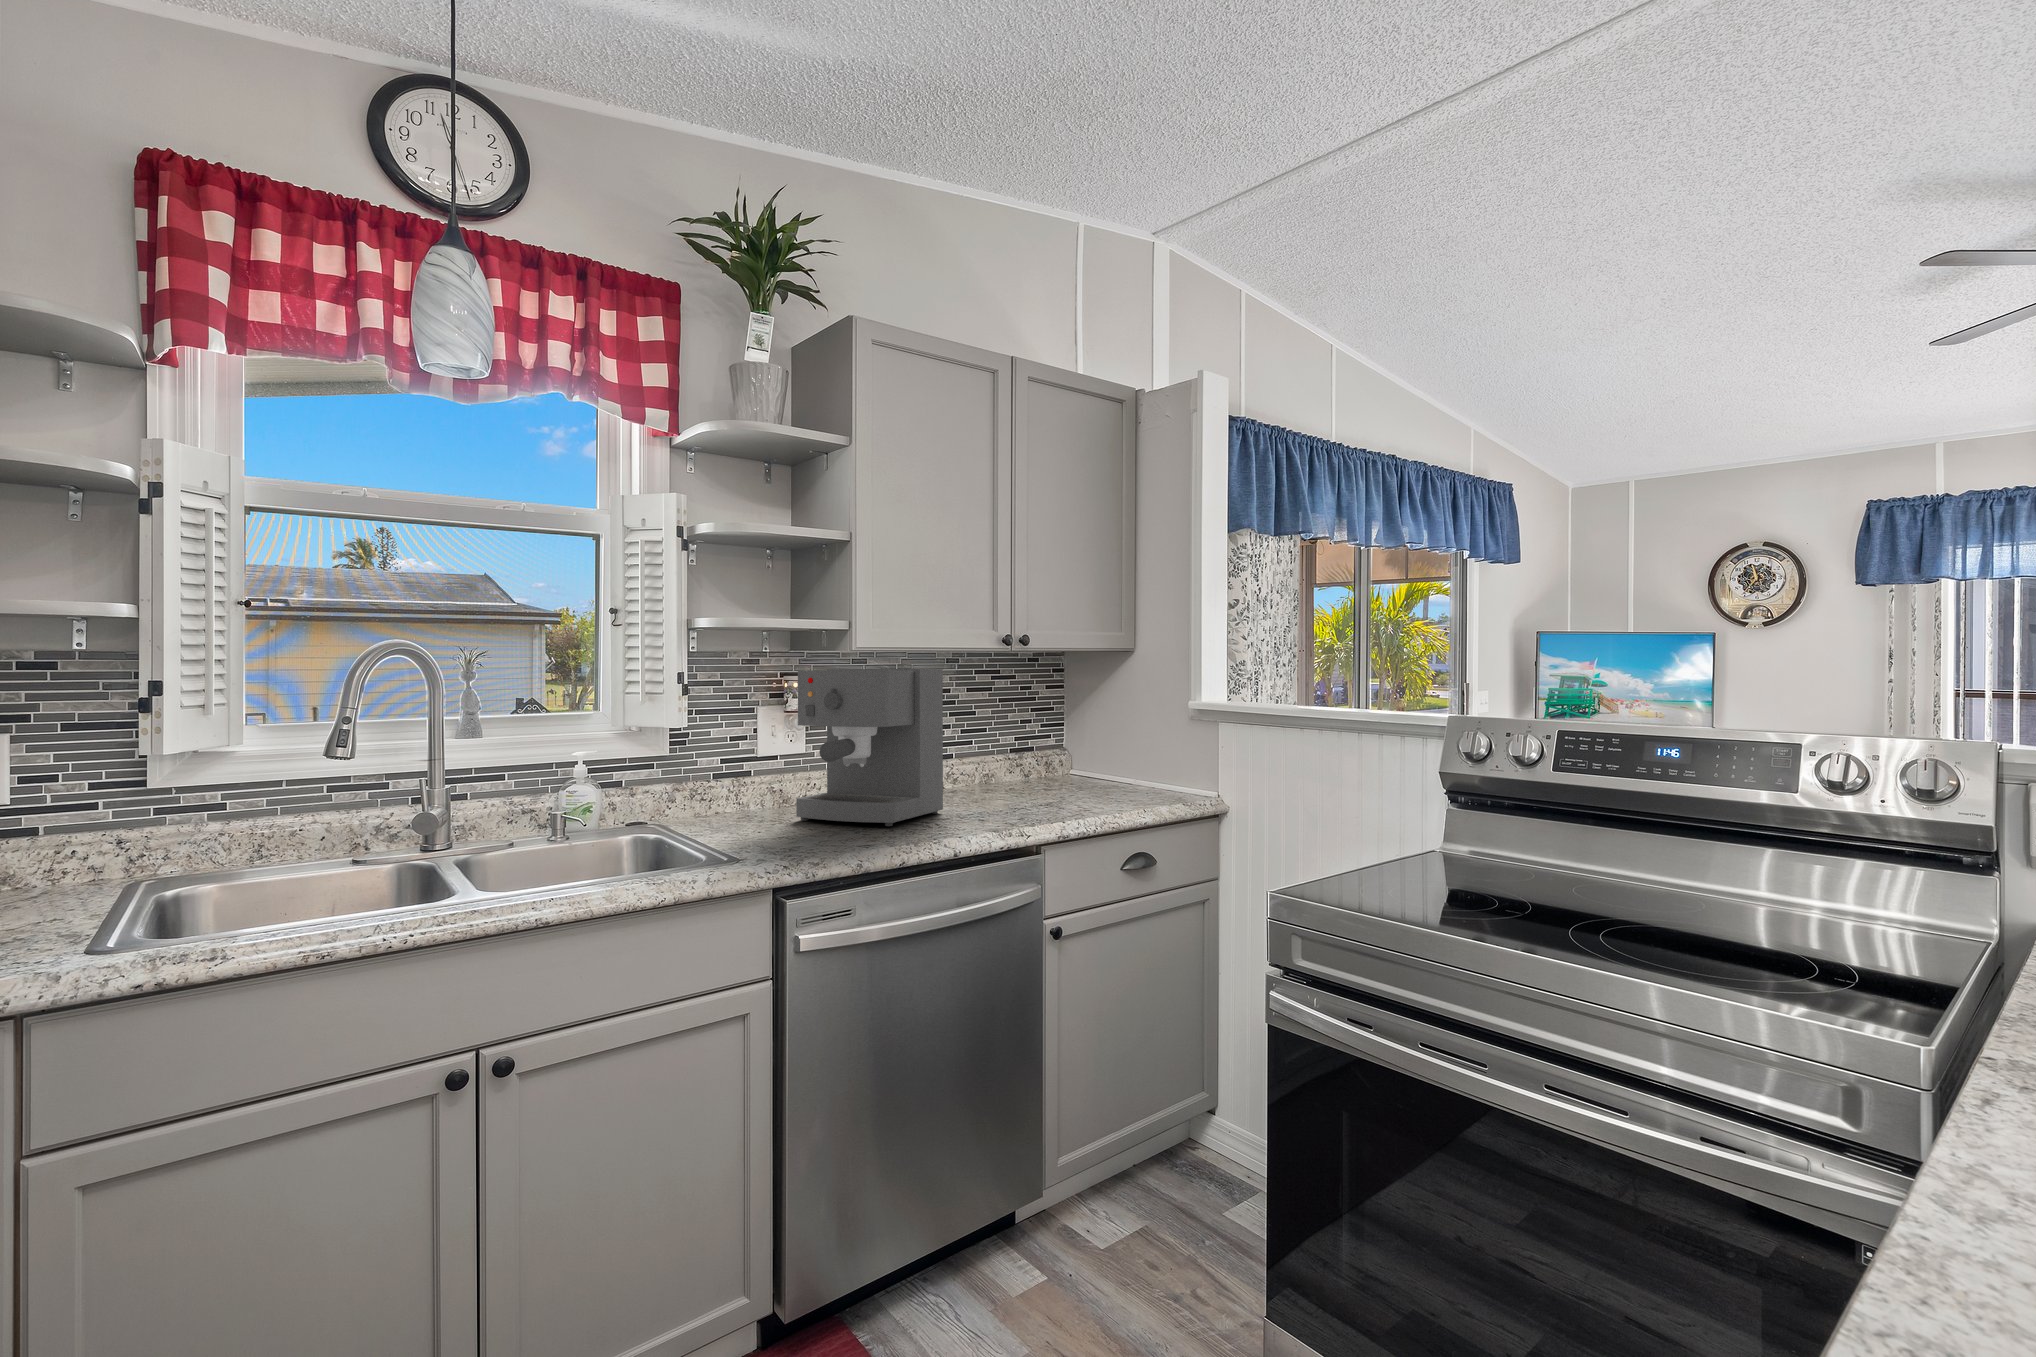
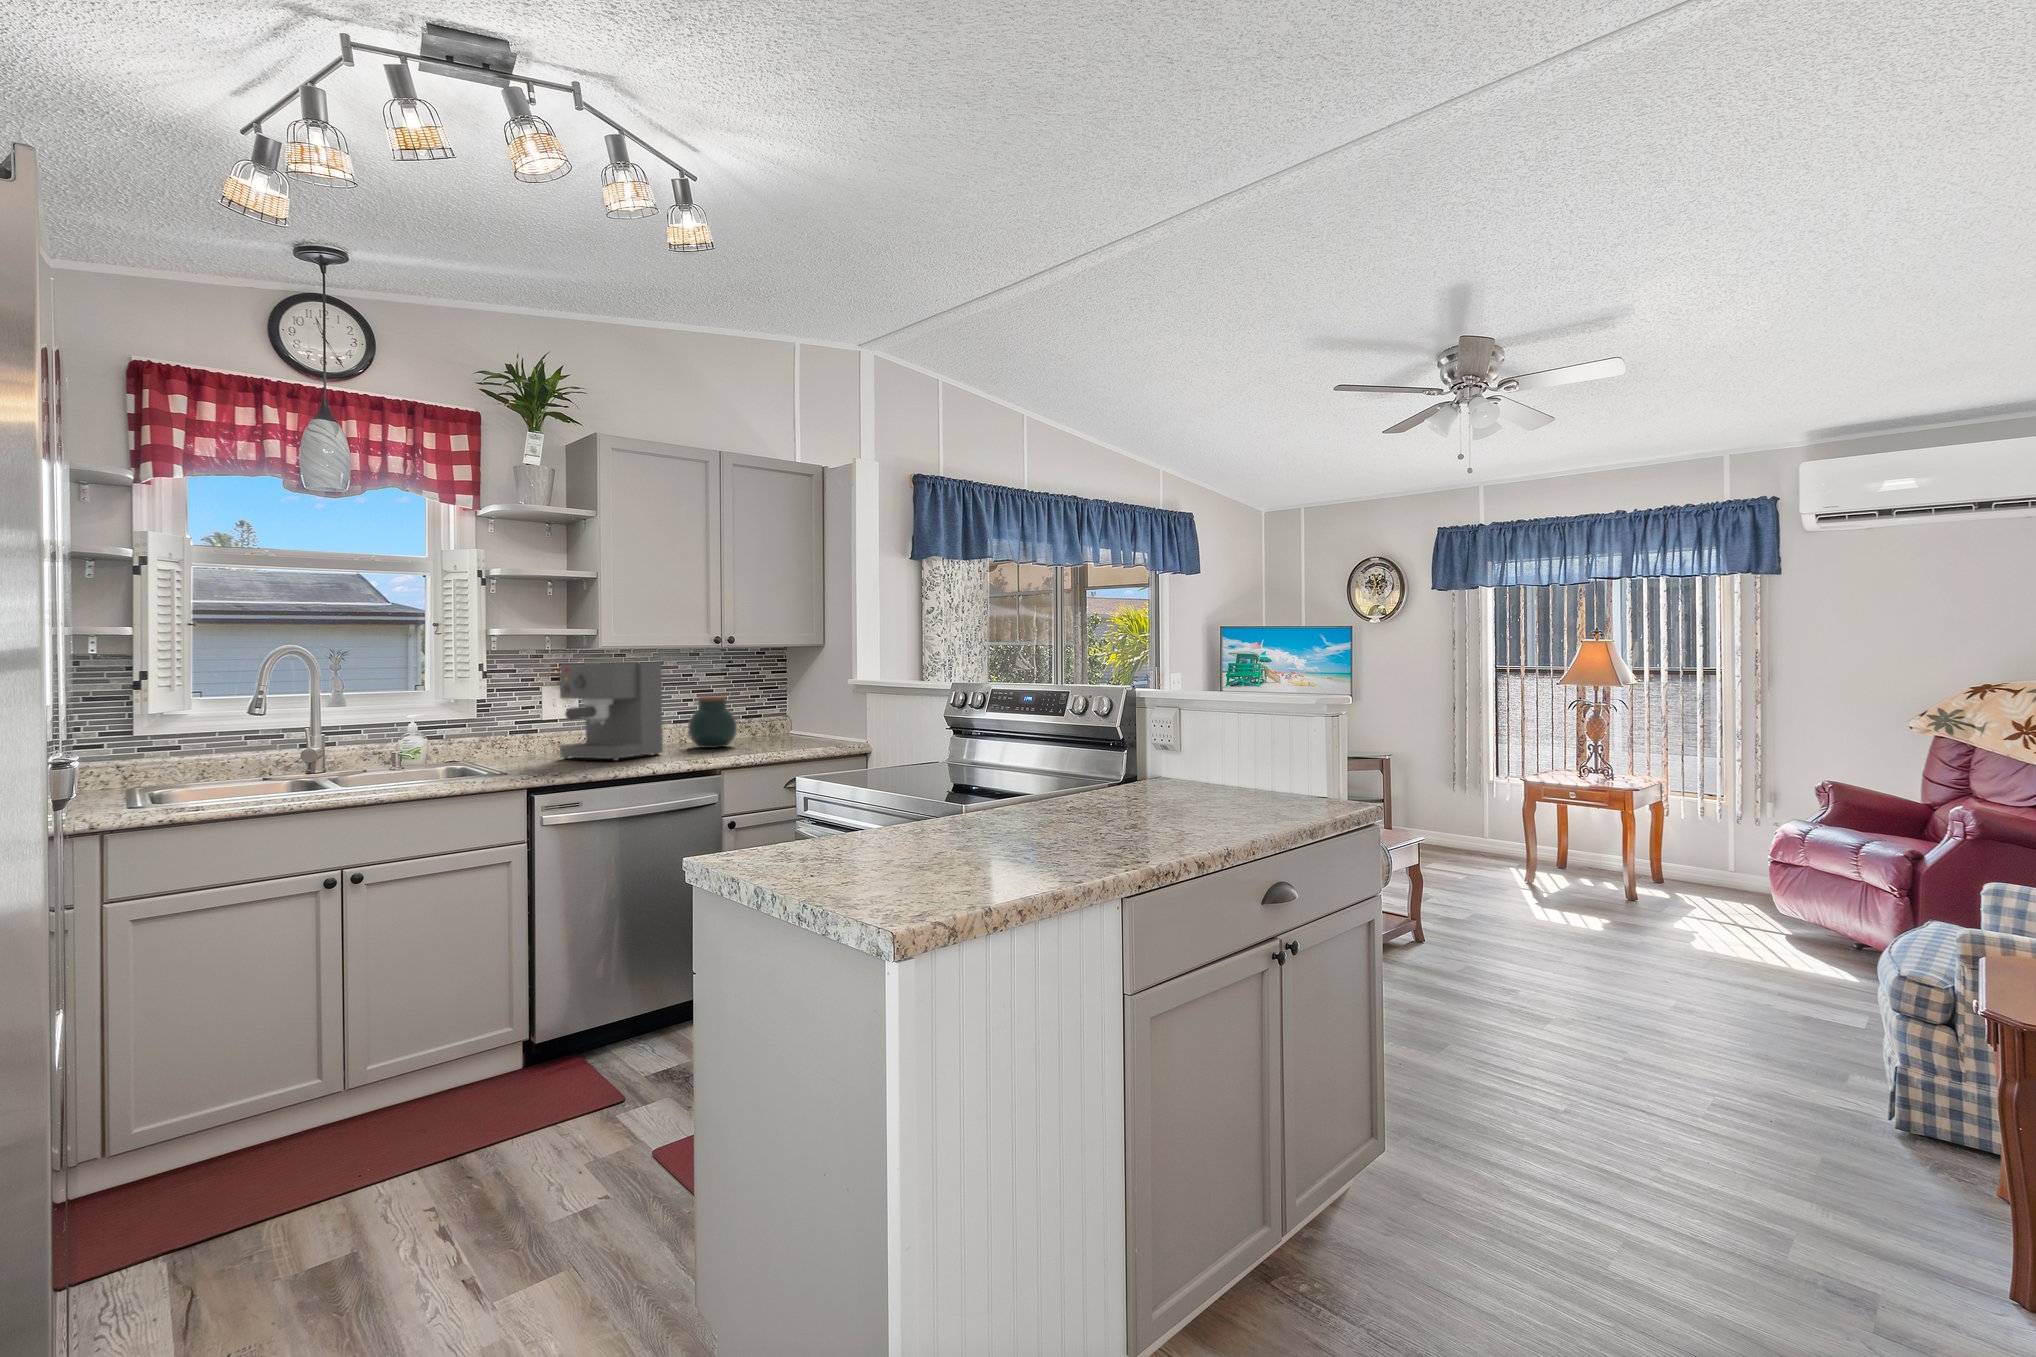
jar: none [964,721,1034,800] -> present [688,696,737,748]

